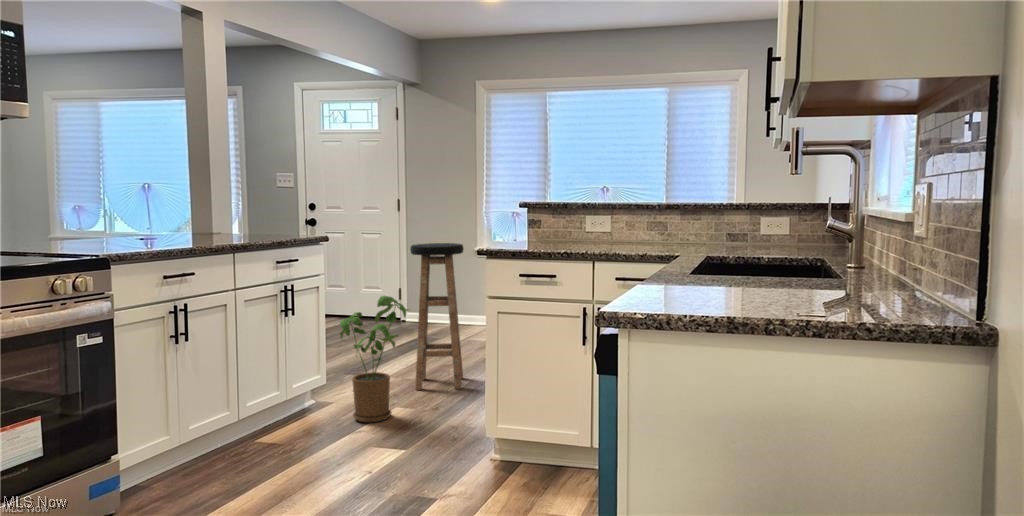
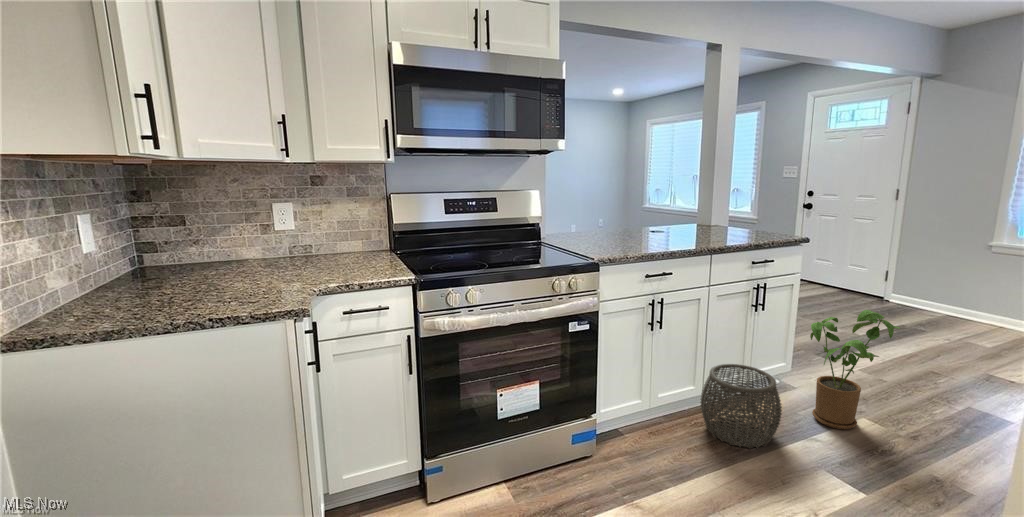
bar stool: present [410,243,464,390] -> none [891,252,989,415]
woven basket: none [240,375,326,462] -> present [700,364,782,448]

